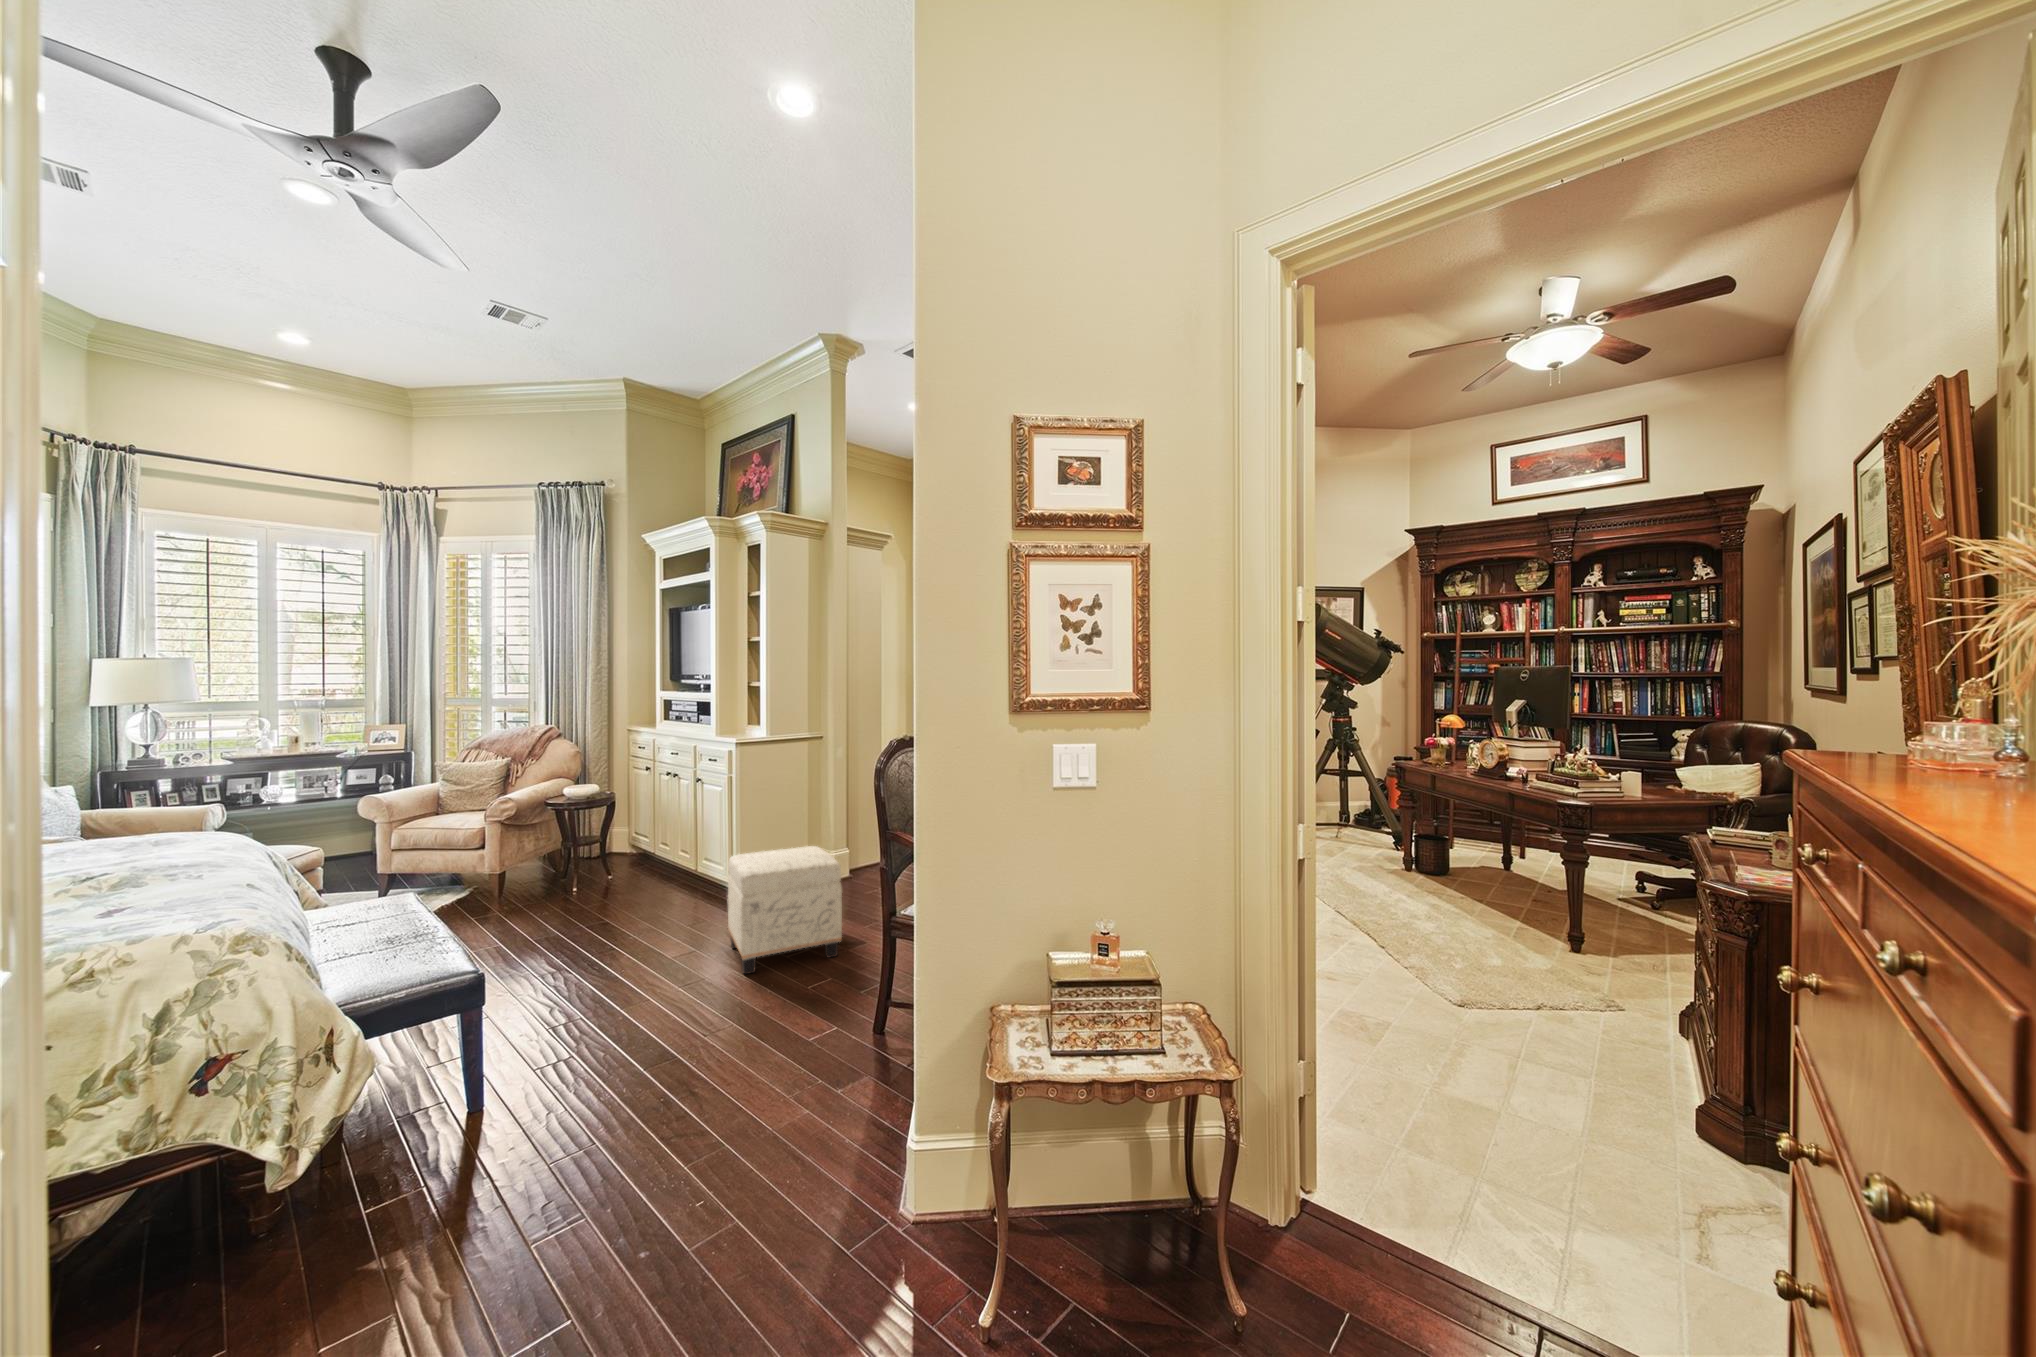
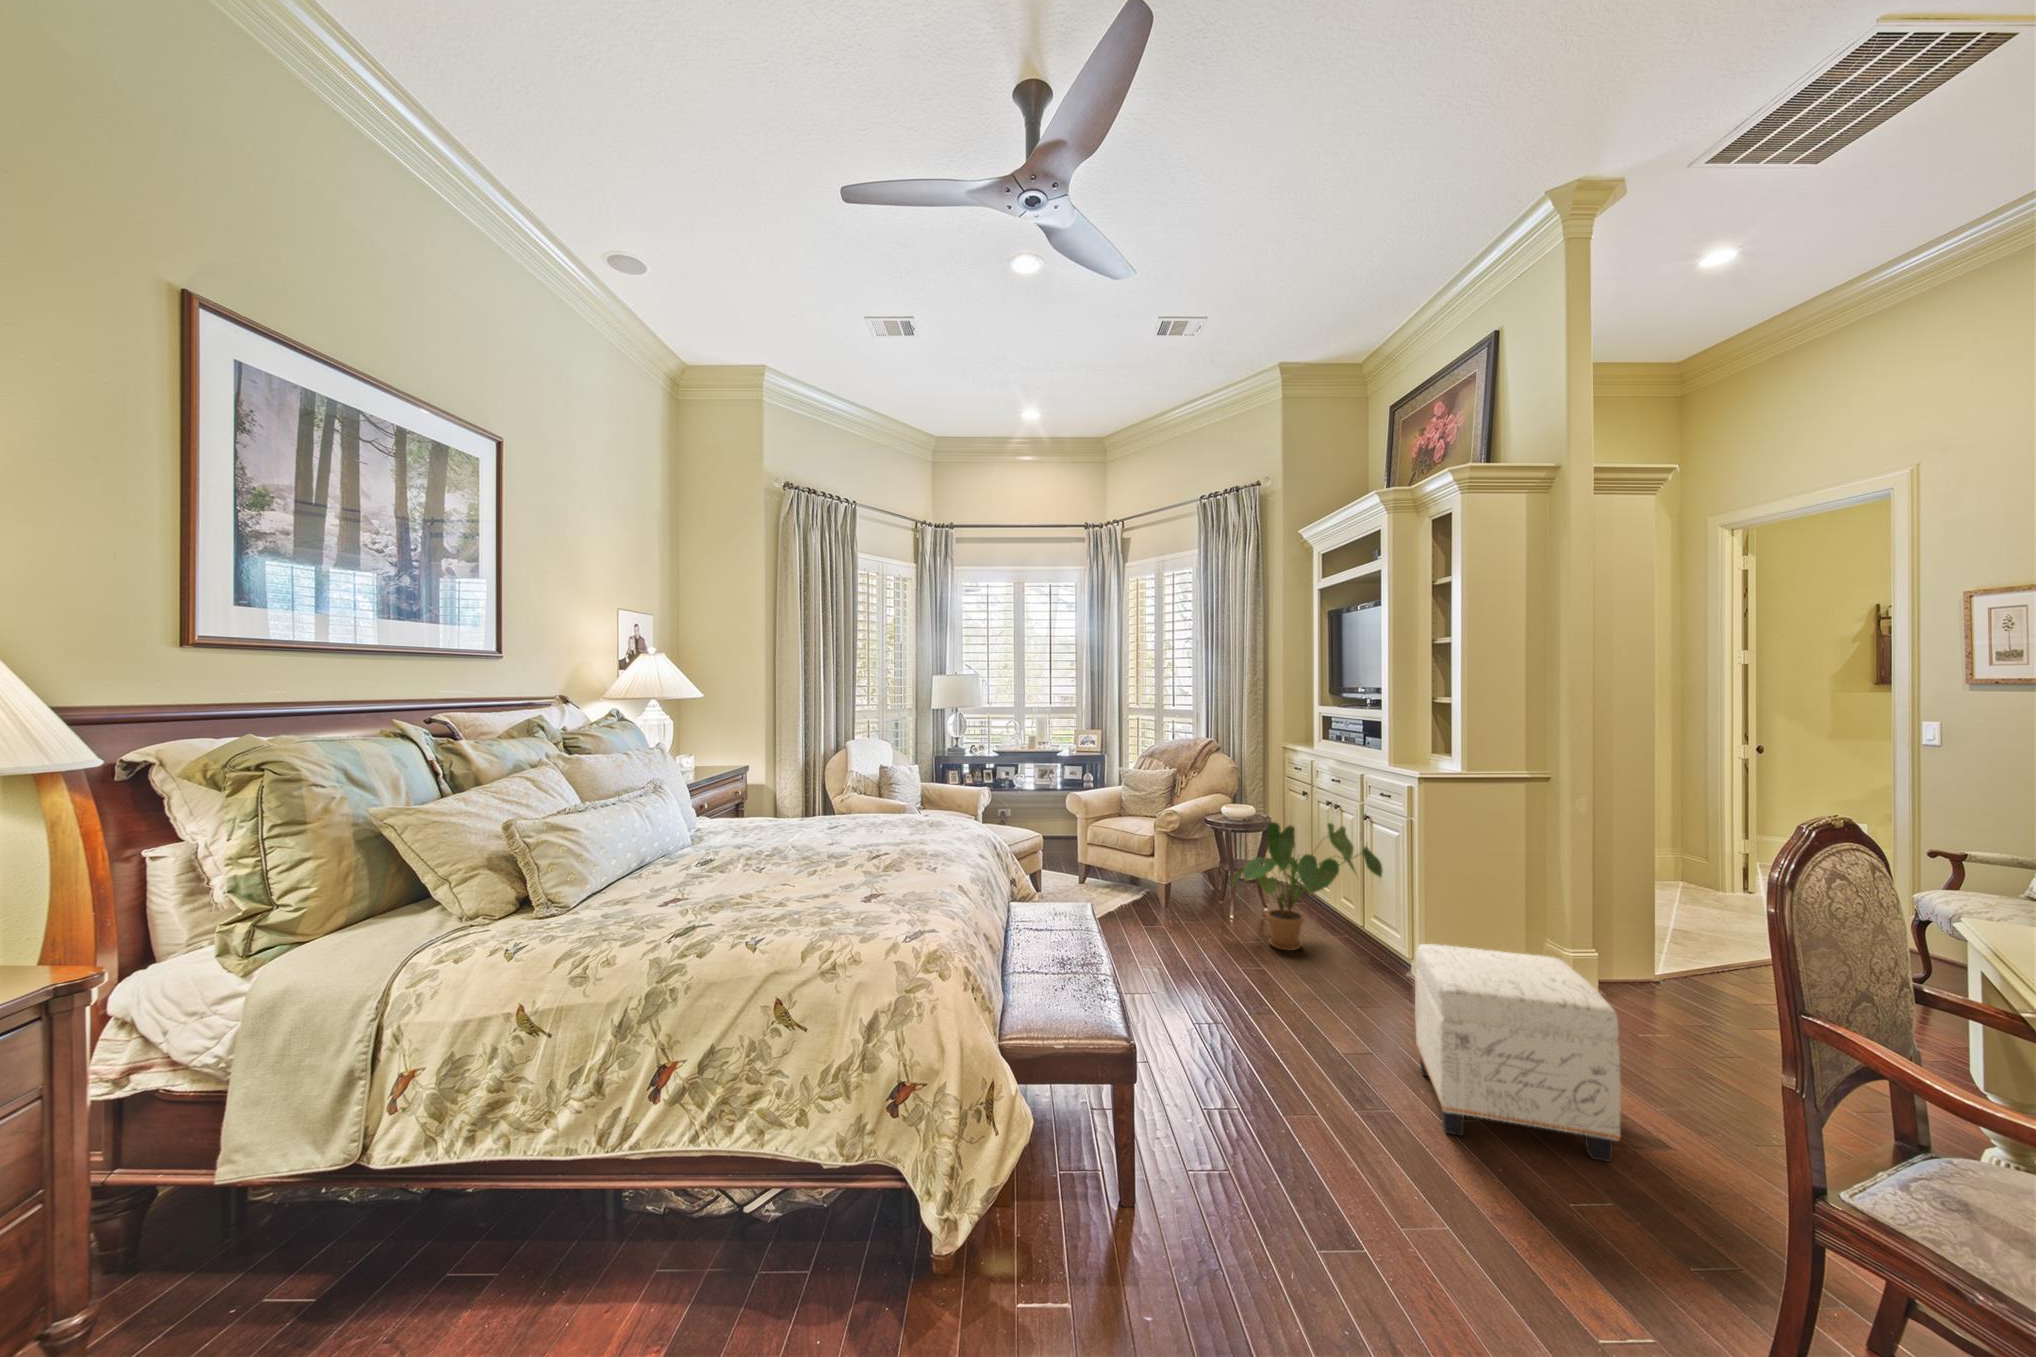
house plant: none [574,787,709,901] -> present [1232,822,1383,950]

